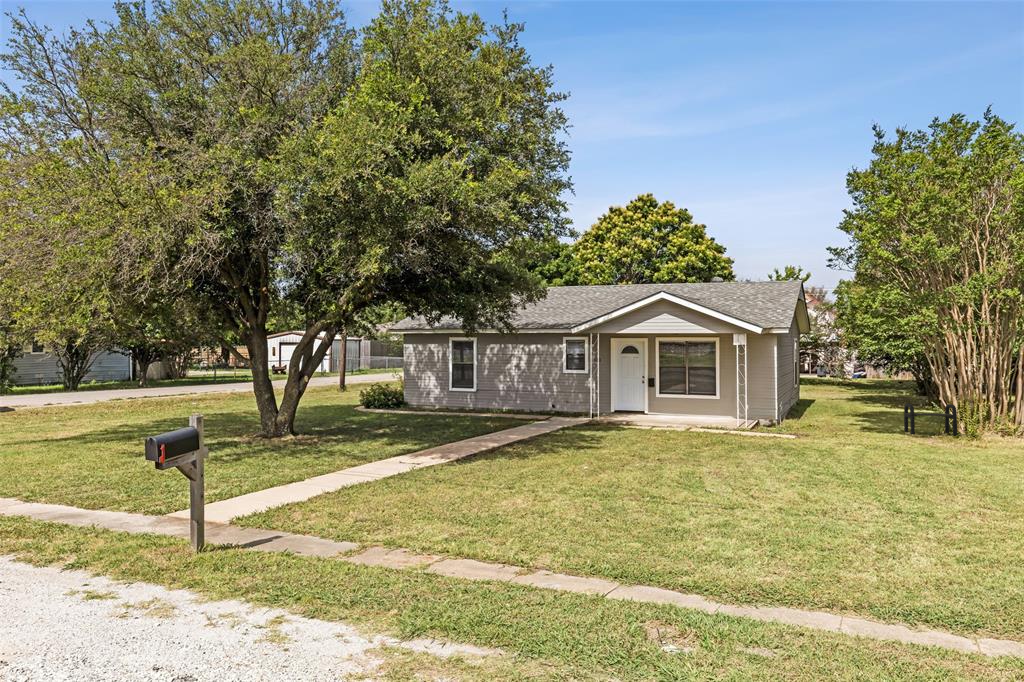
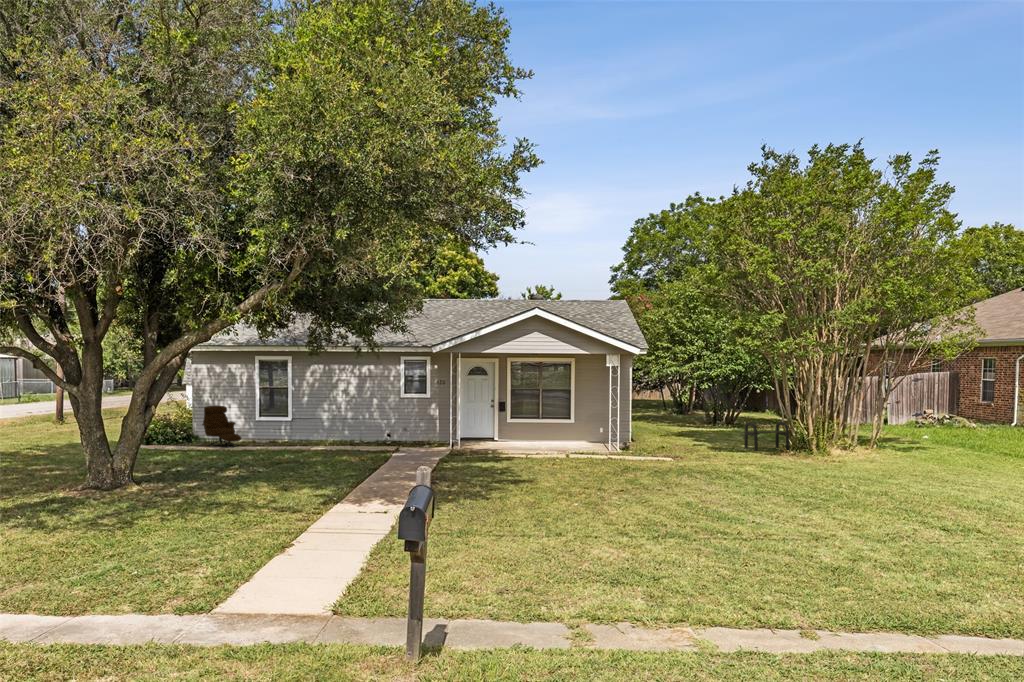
lounge chair: none [408,377,435,411] -> present [202,406,241,447]

